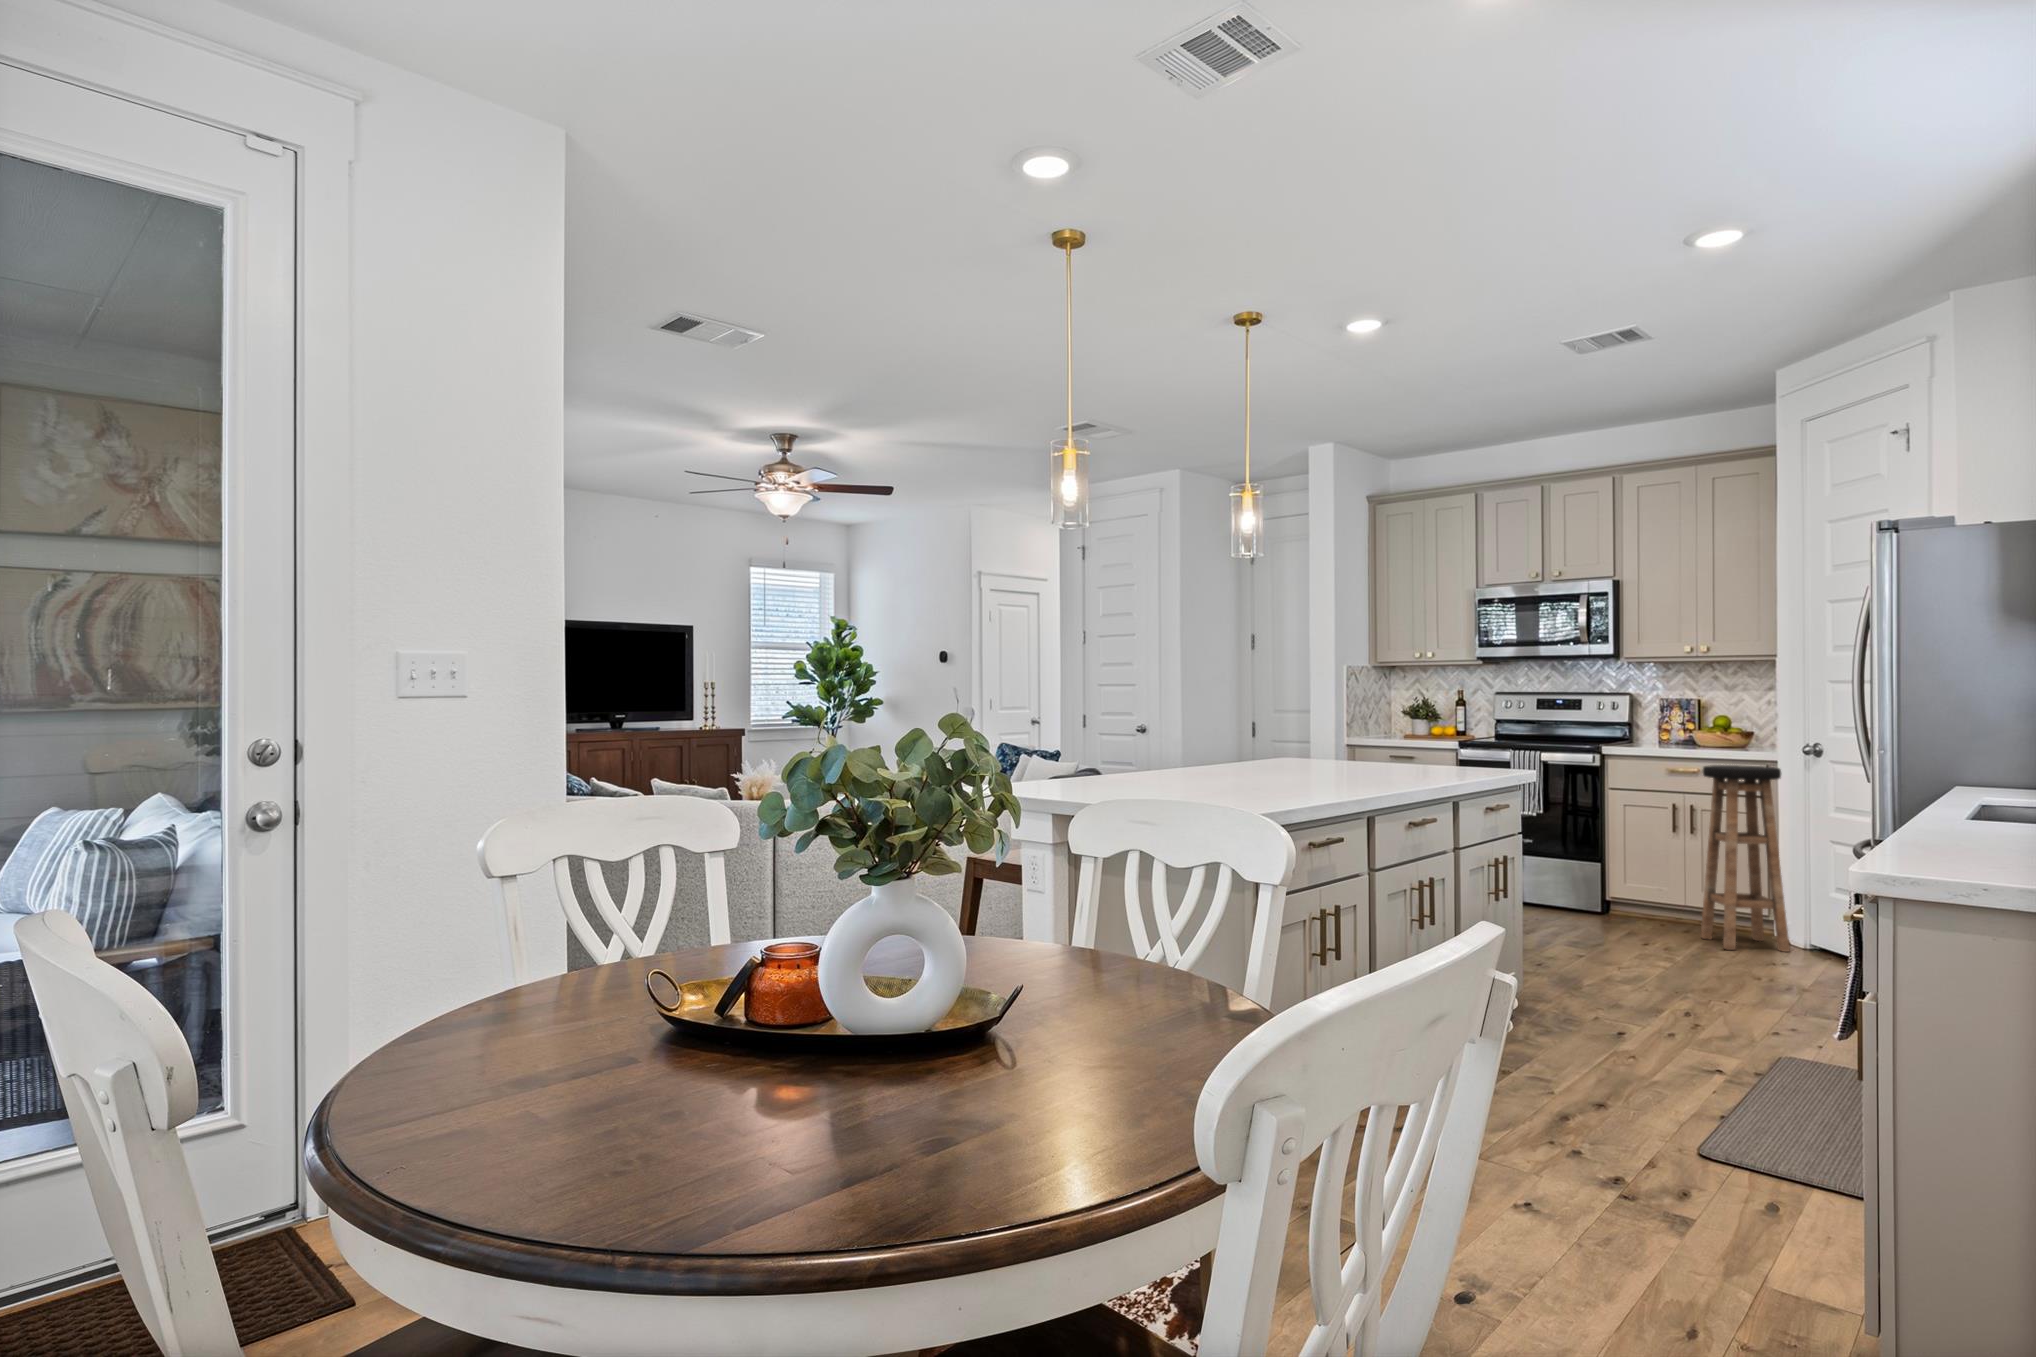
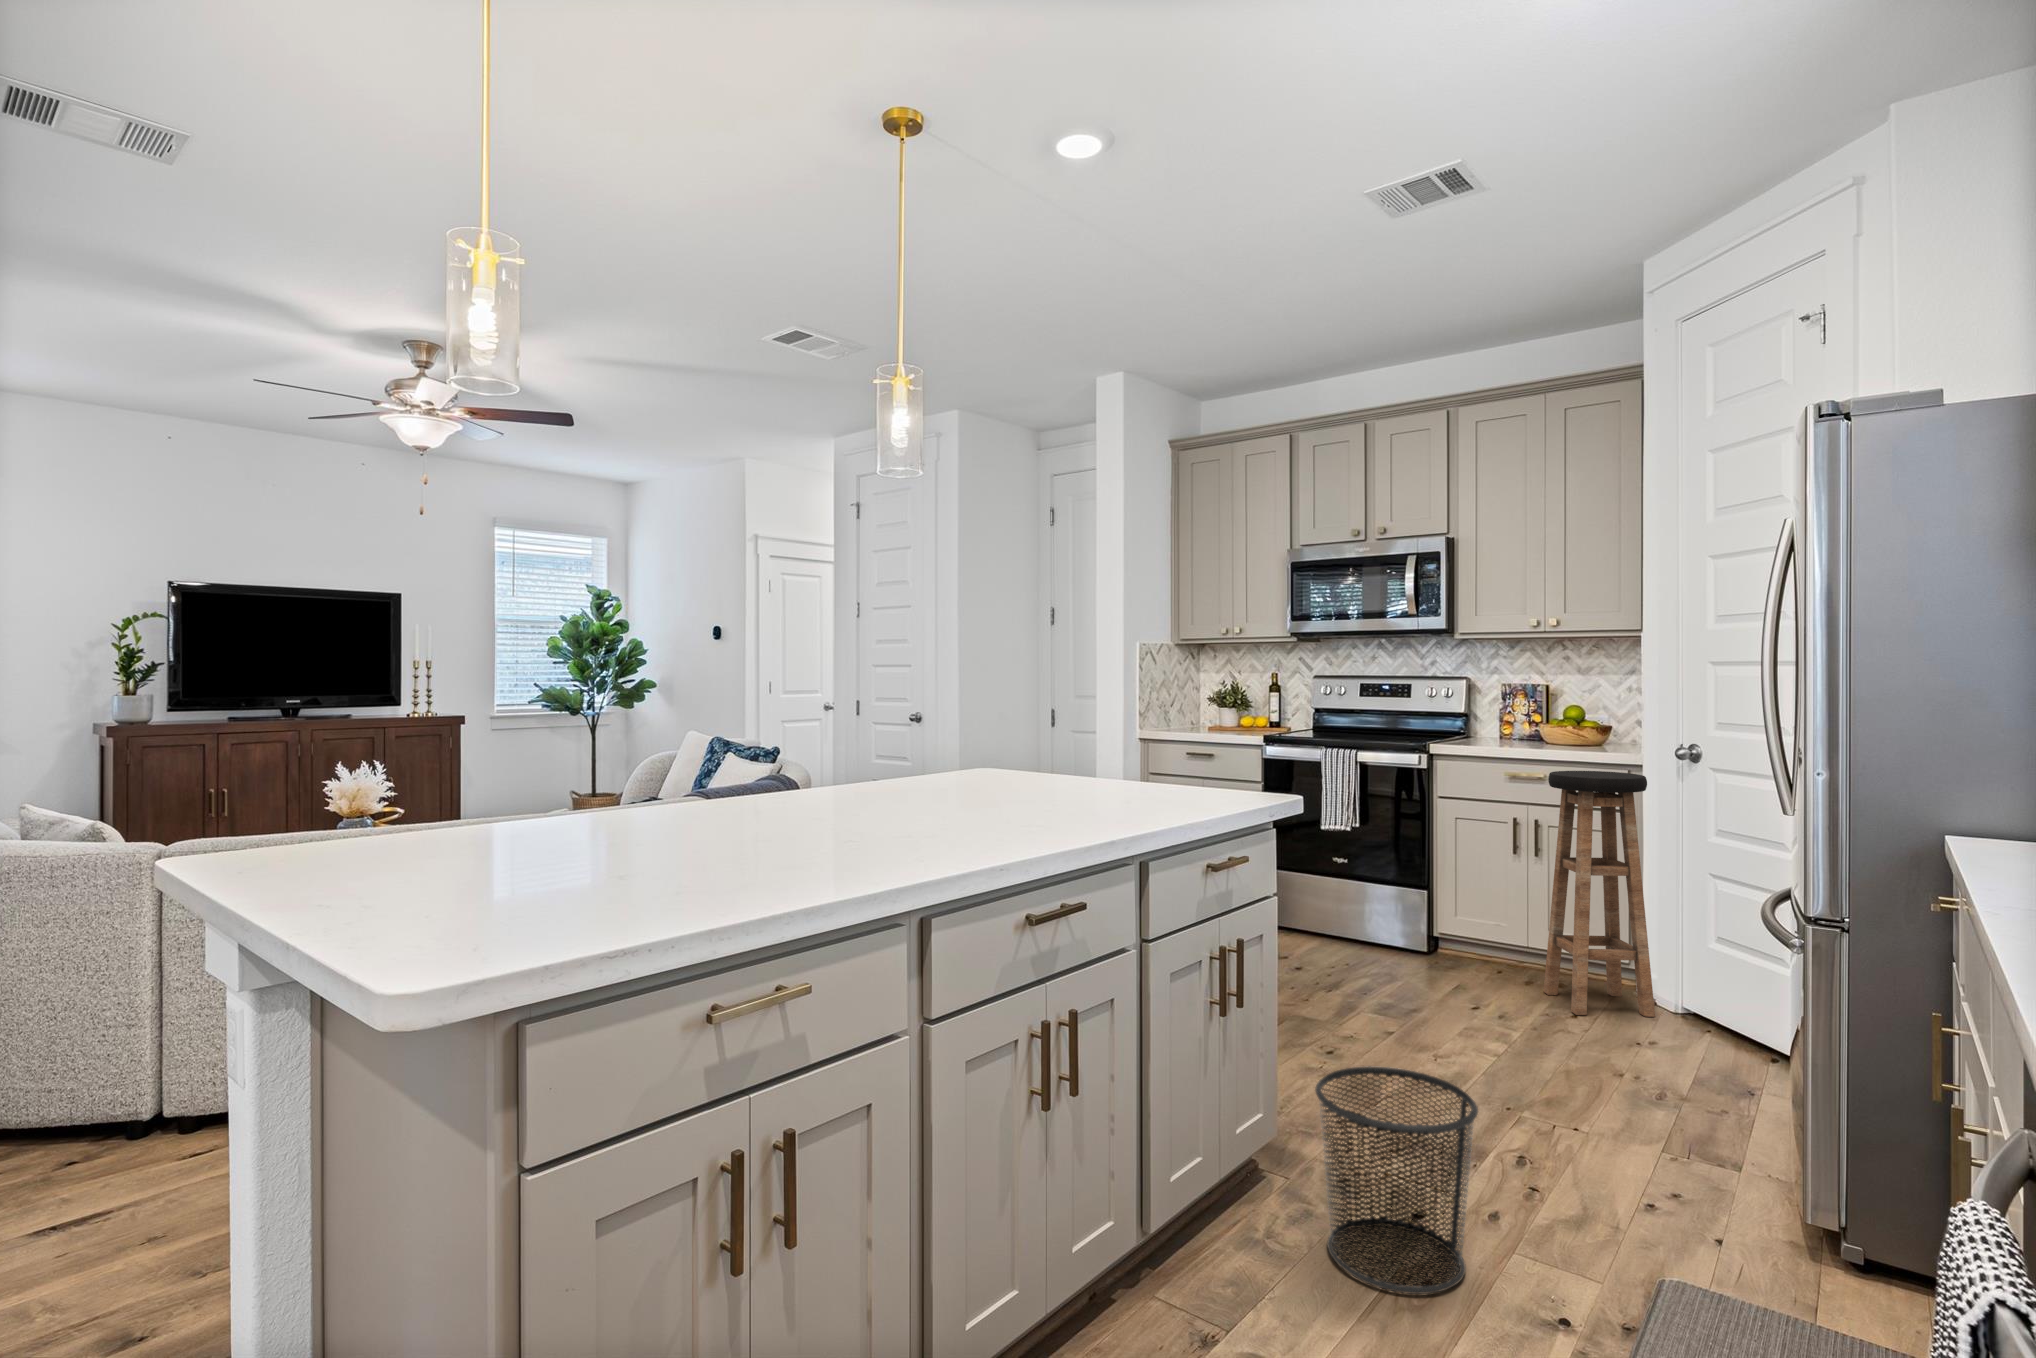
waste bin: none [1560,938,1667,1062] -> present [1315,1067,1478,1294]

